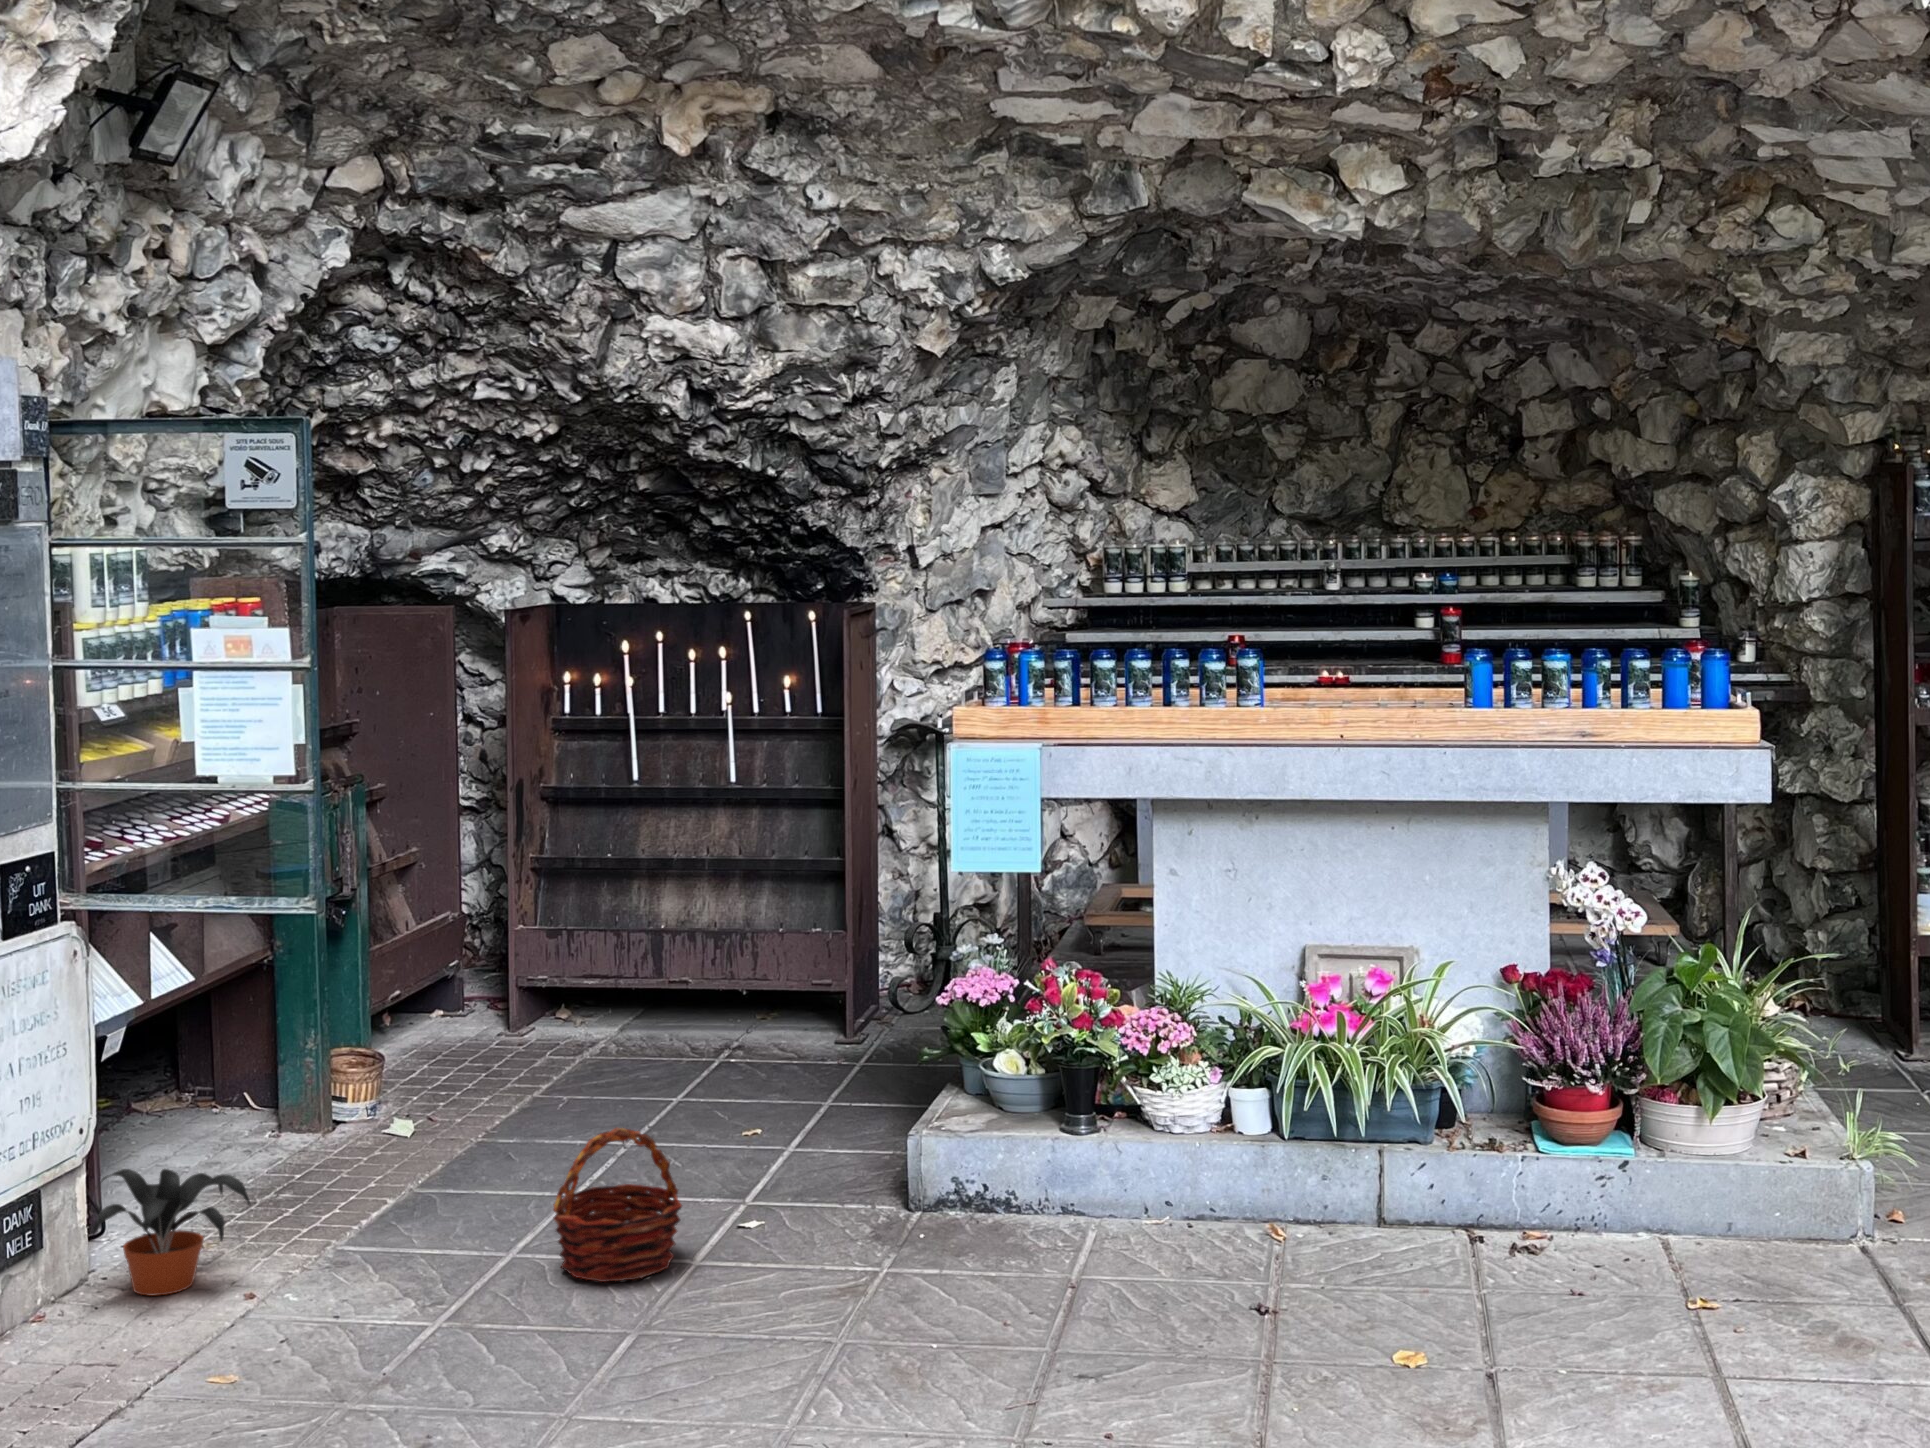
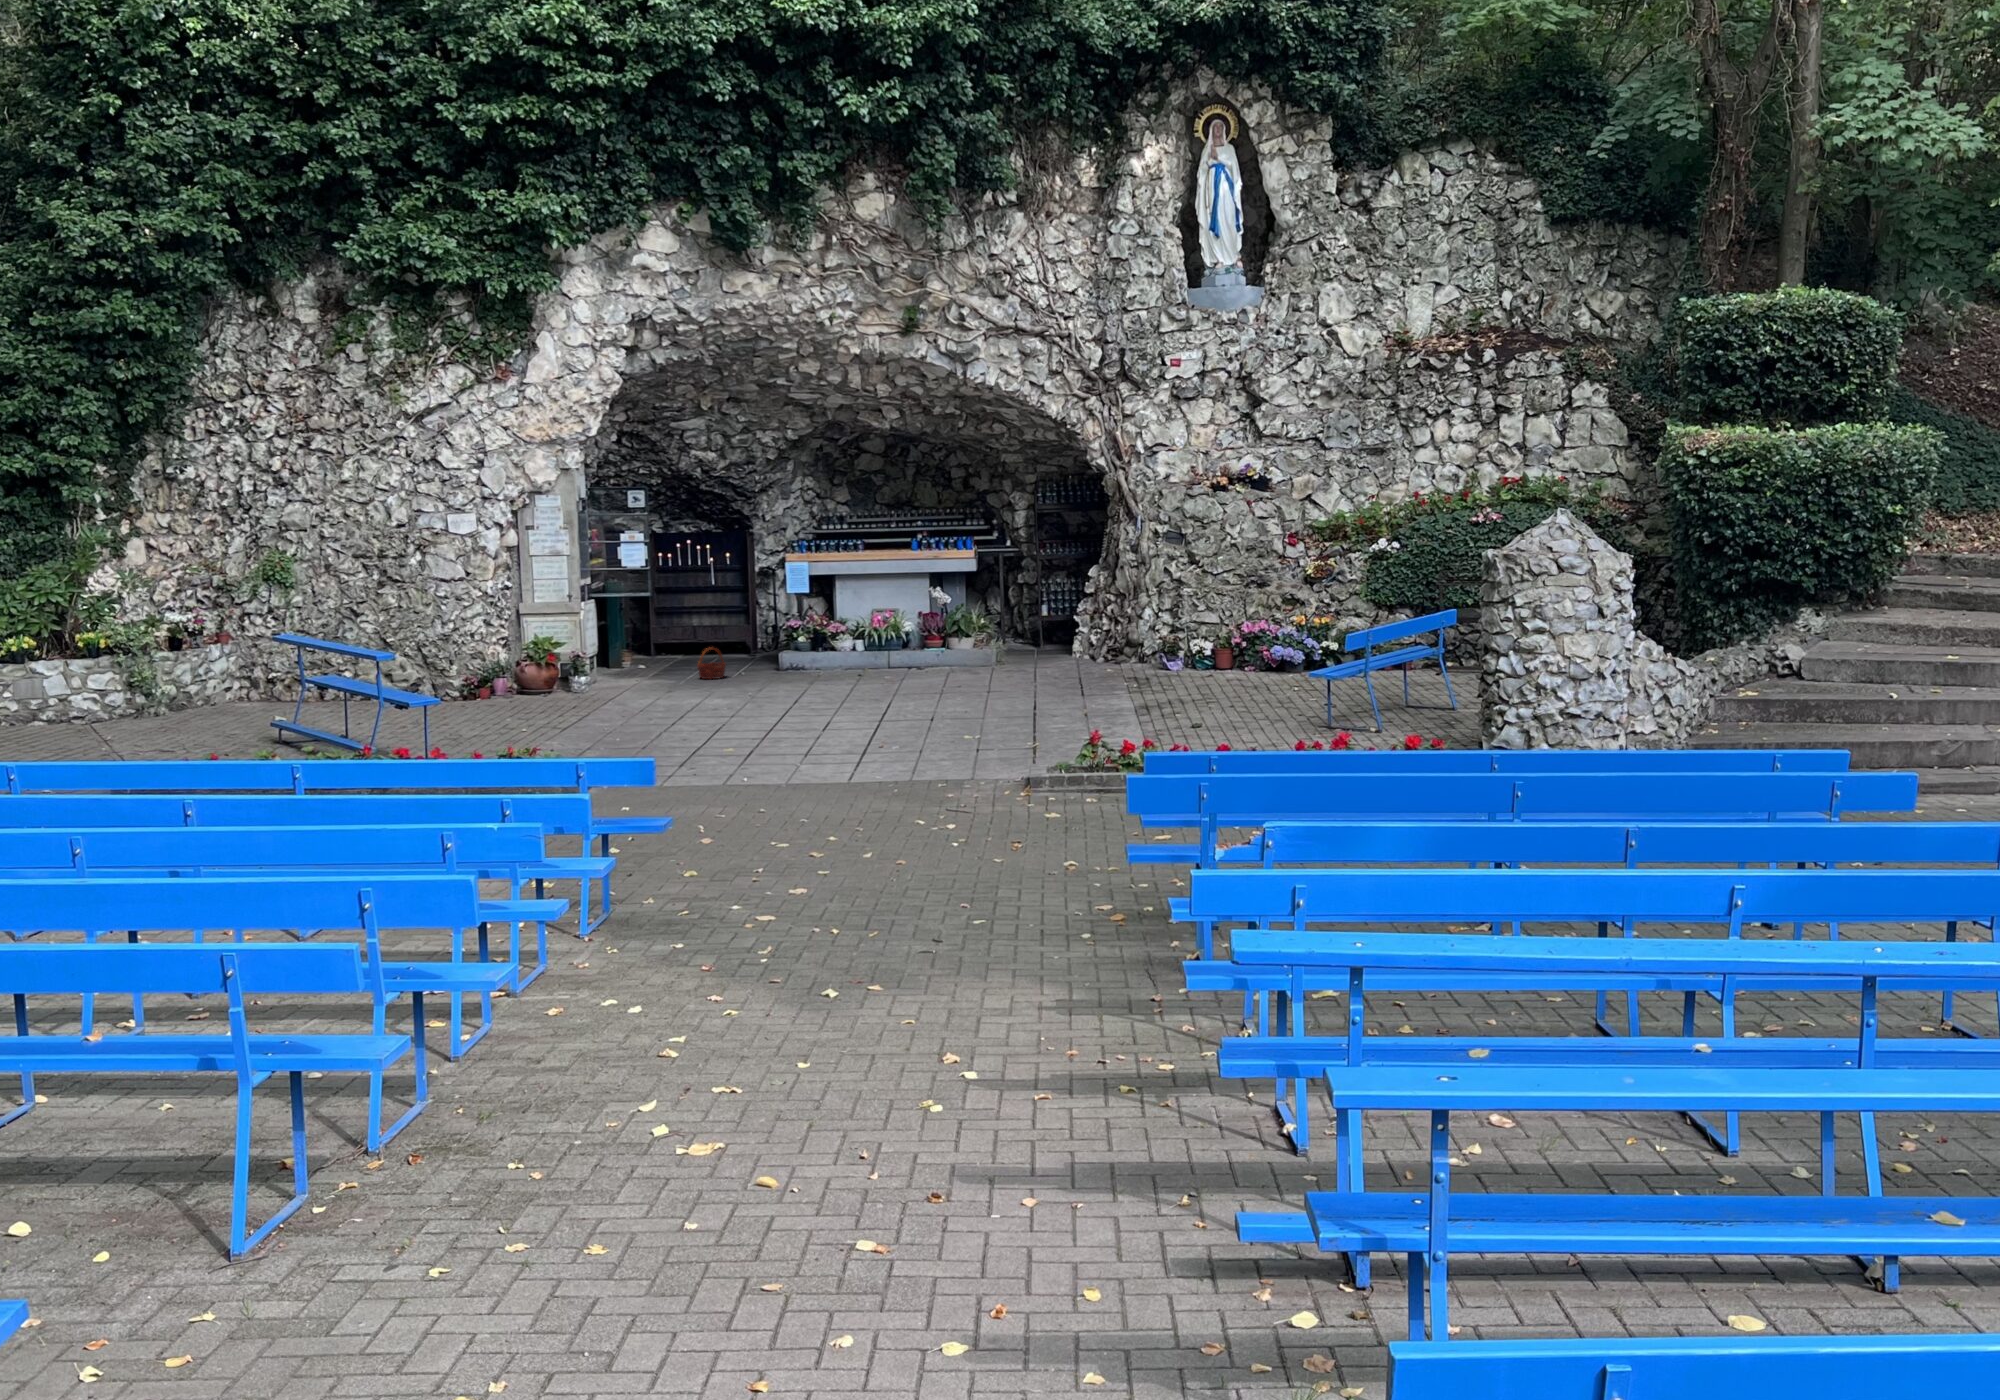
potted plant: present [93,1169,250,1296] -> none [590,658,628,684]

